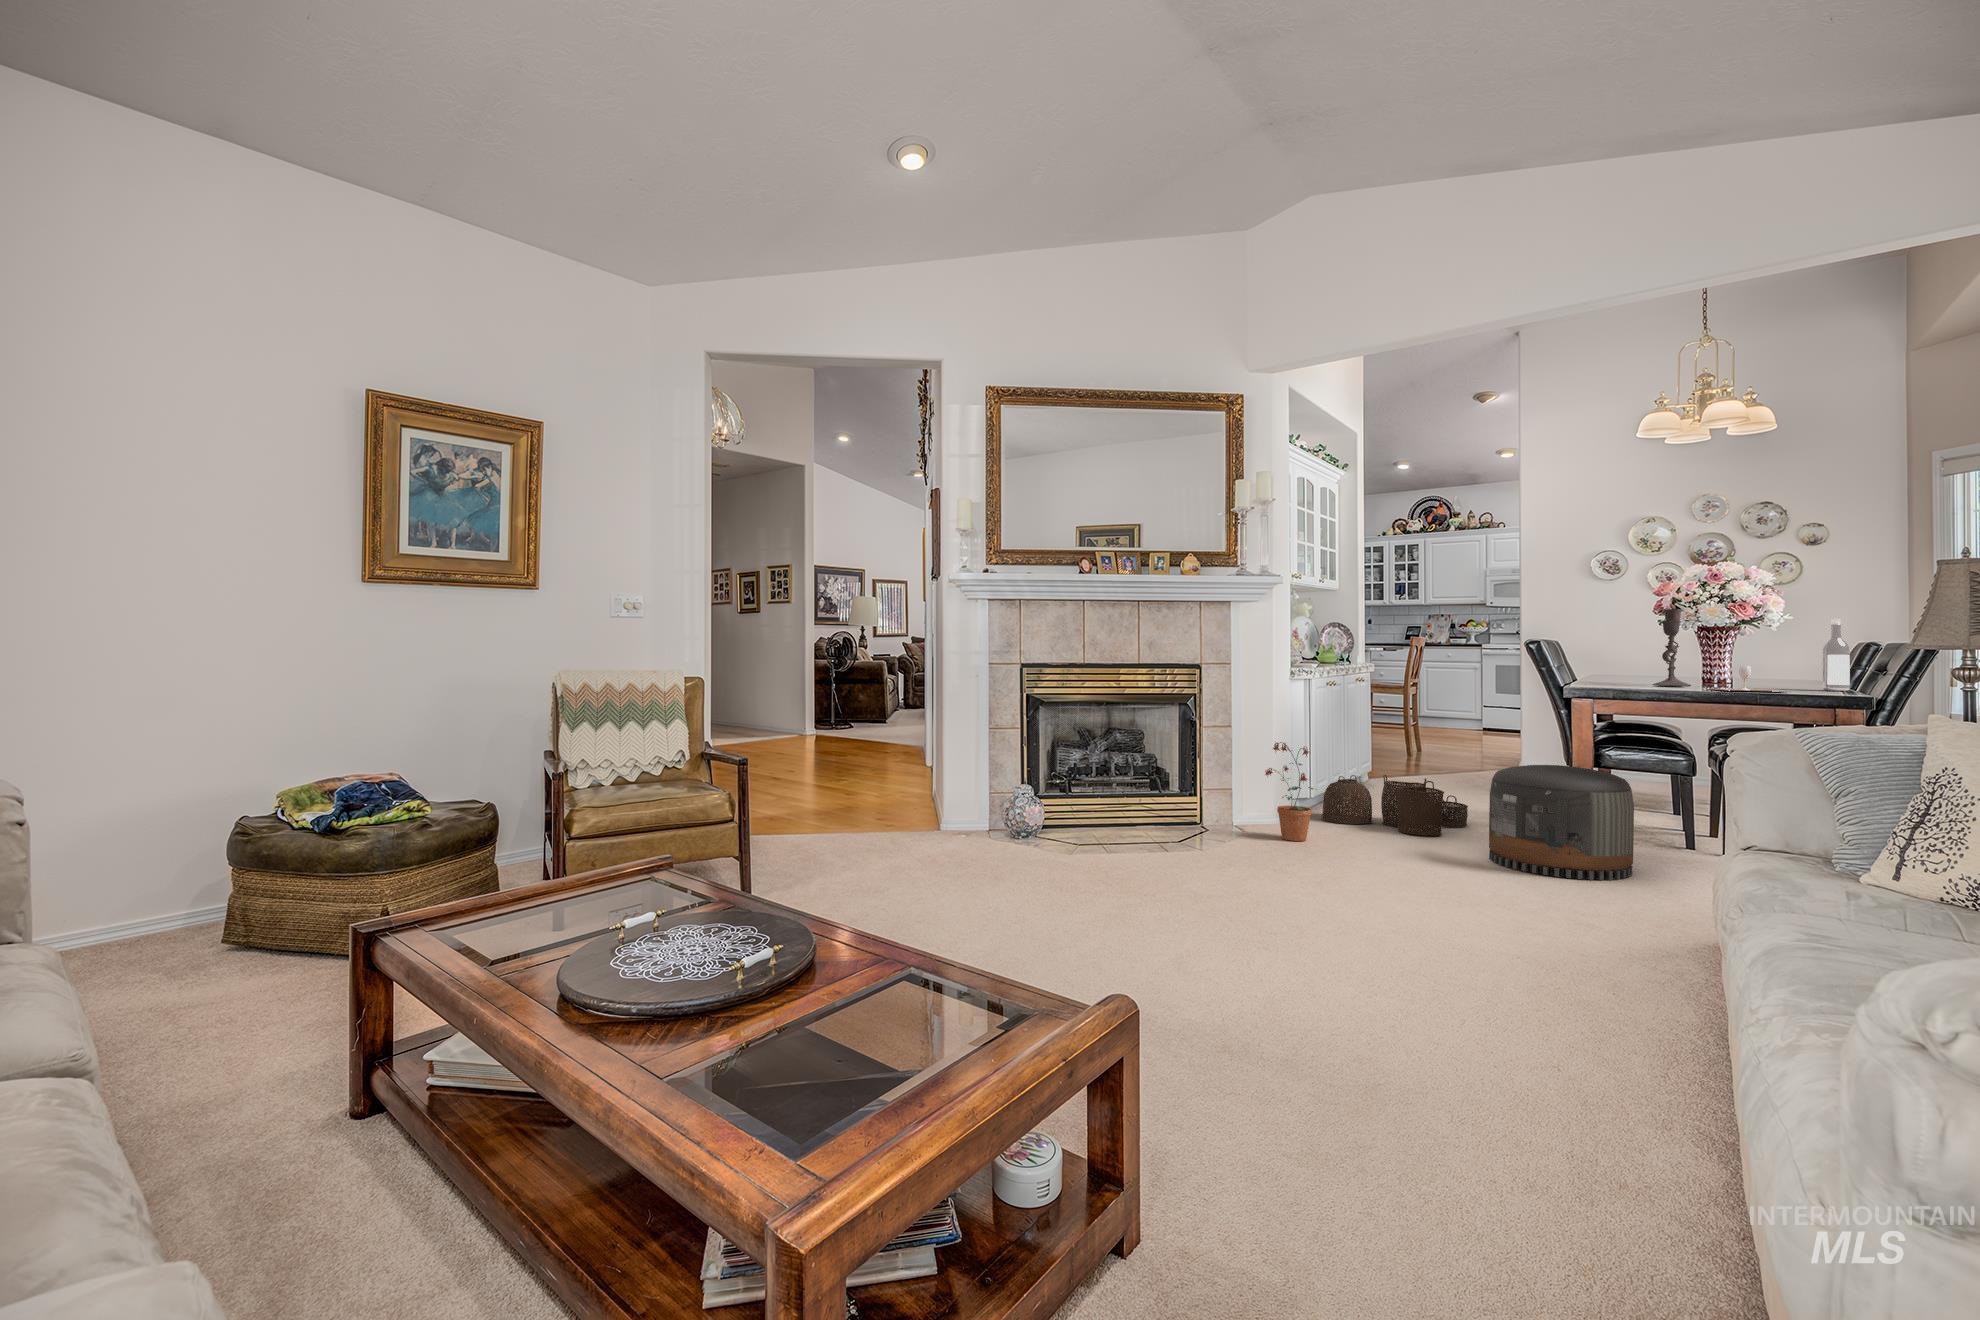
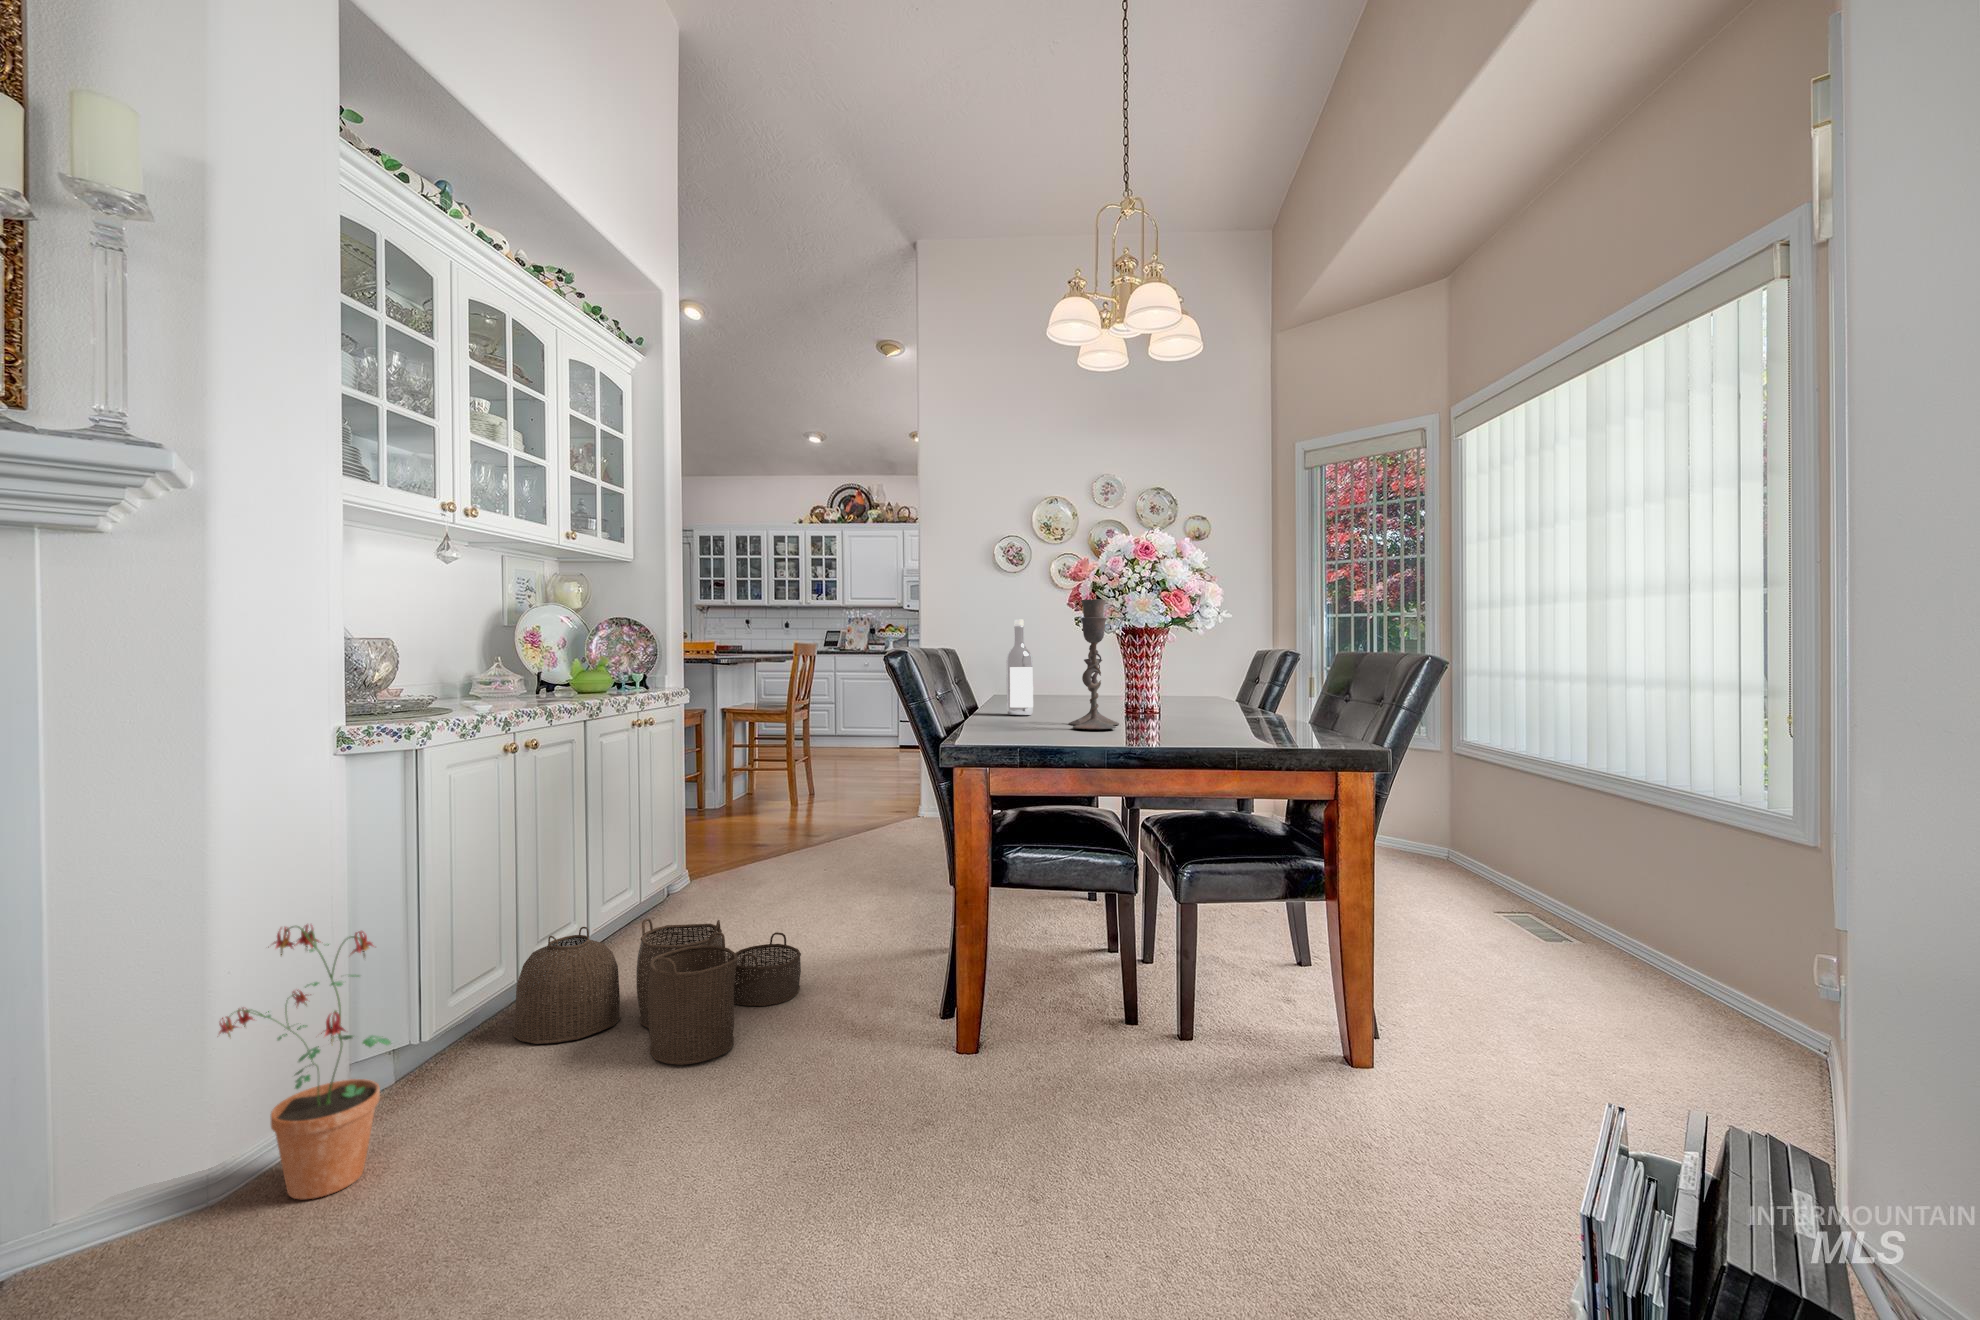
wine bottle: present [1823,619,1850,691] -> present [1007,619,1033,715]
wine glass: present [1715,666,1769,691] -> none [1139,696,1266,742]
pouf: present [1489,765,1634,880] -> none [784,913,1051,1230]

